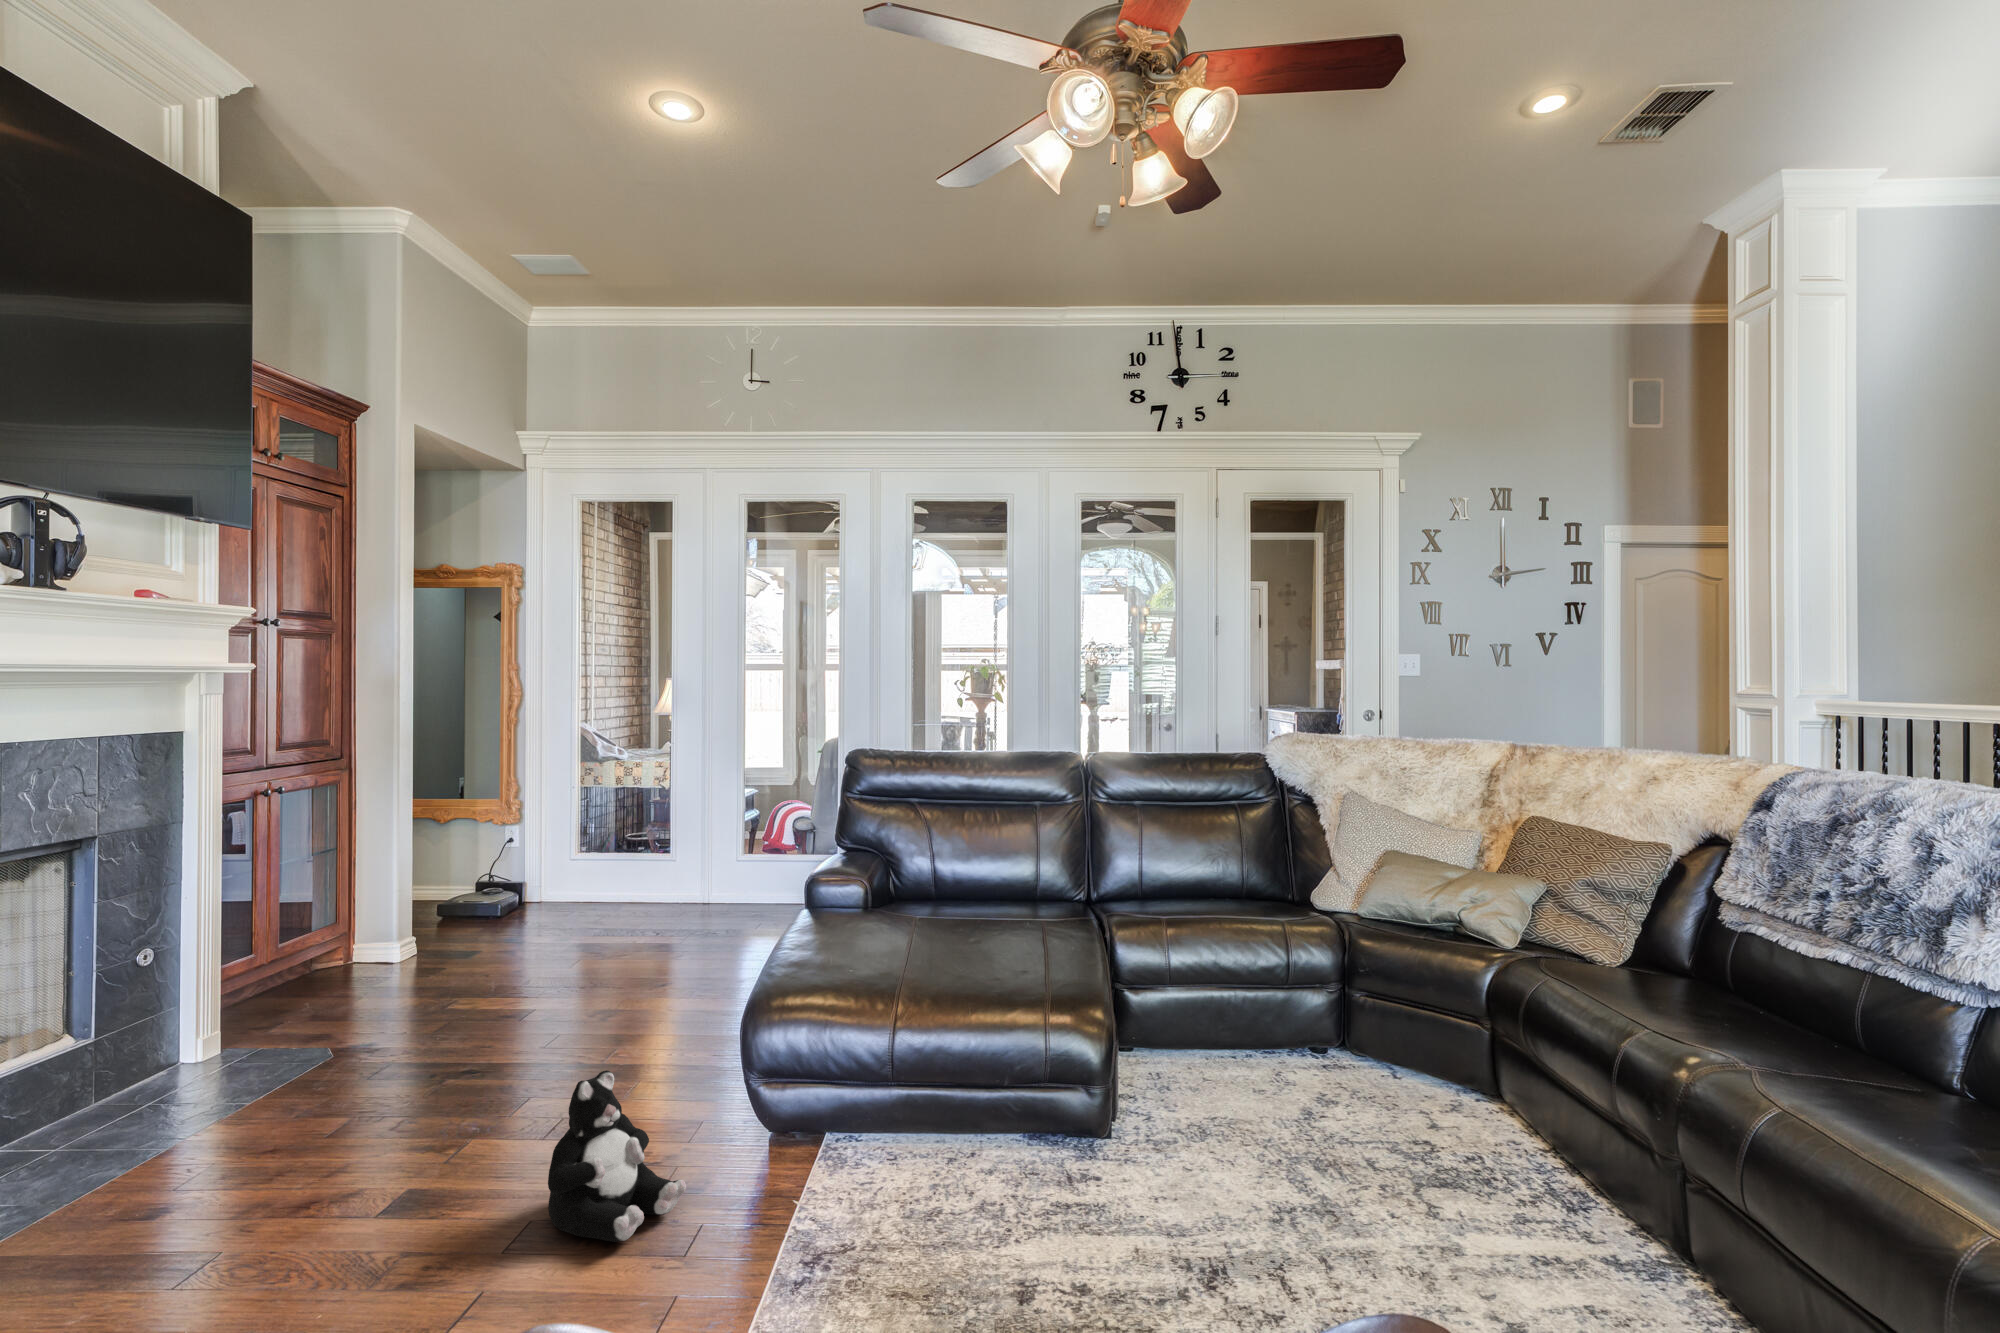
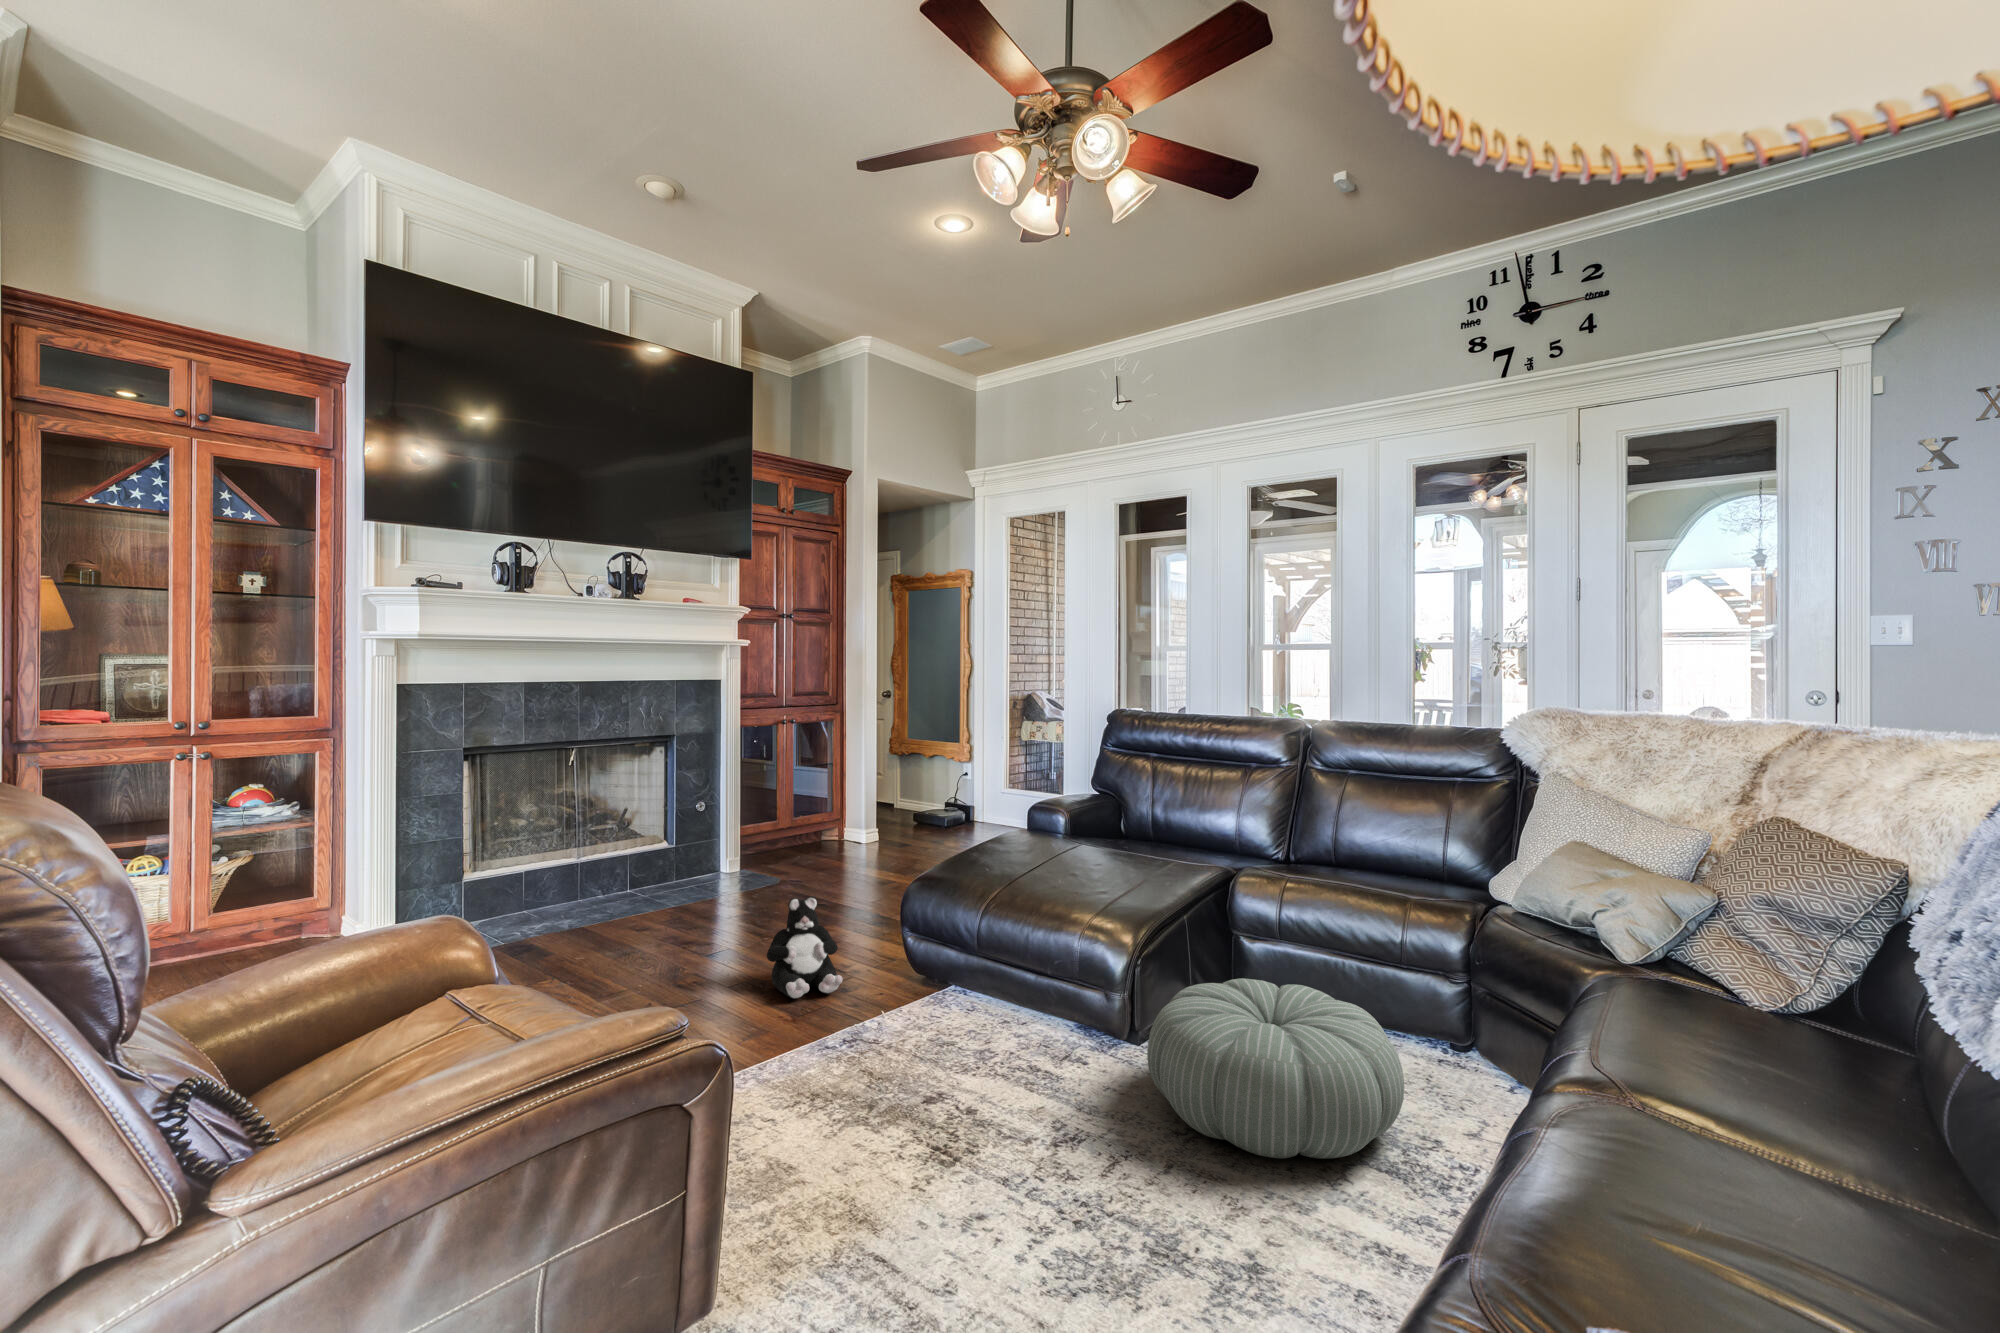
pouf: none [1176,1035,1448,1229] -> present [1147,978,1404,1159]

